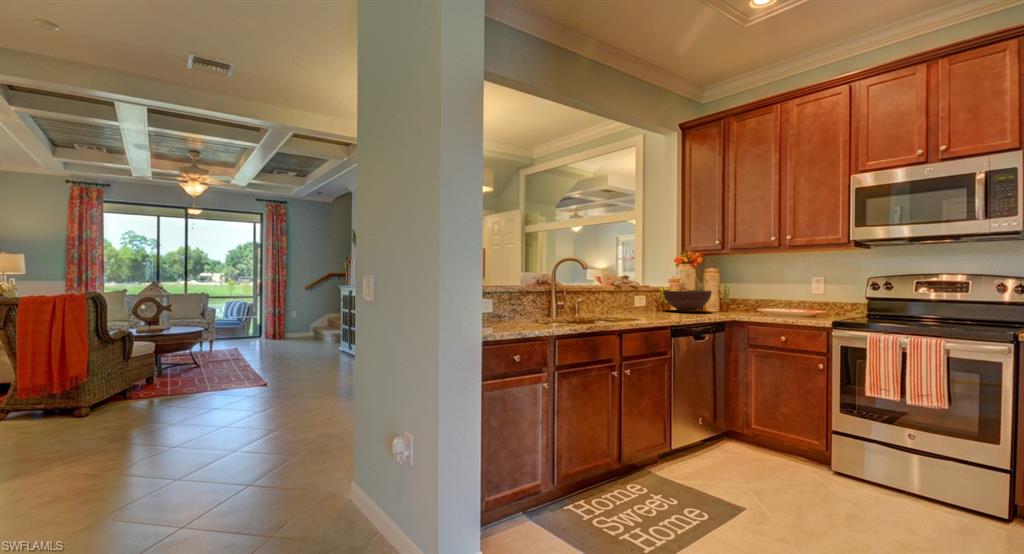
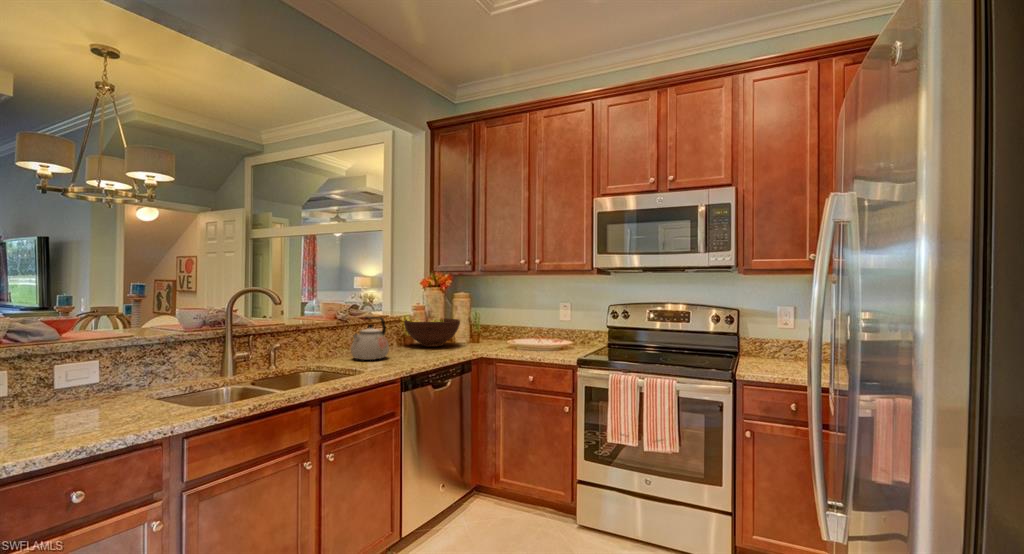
kettle: none [629,283,657,316] -> present [351,317,389,360]

